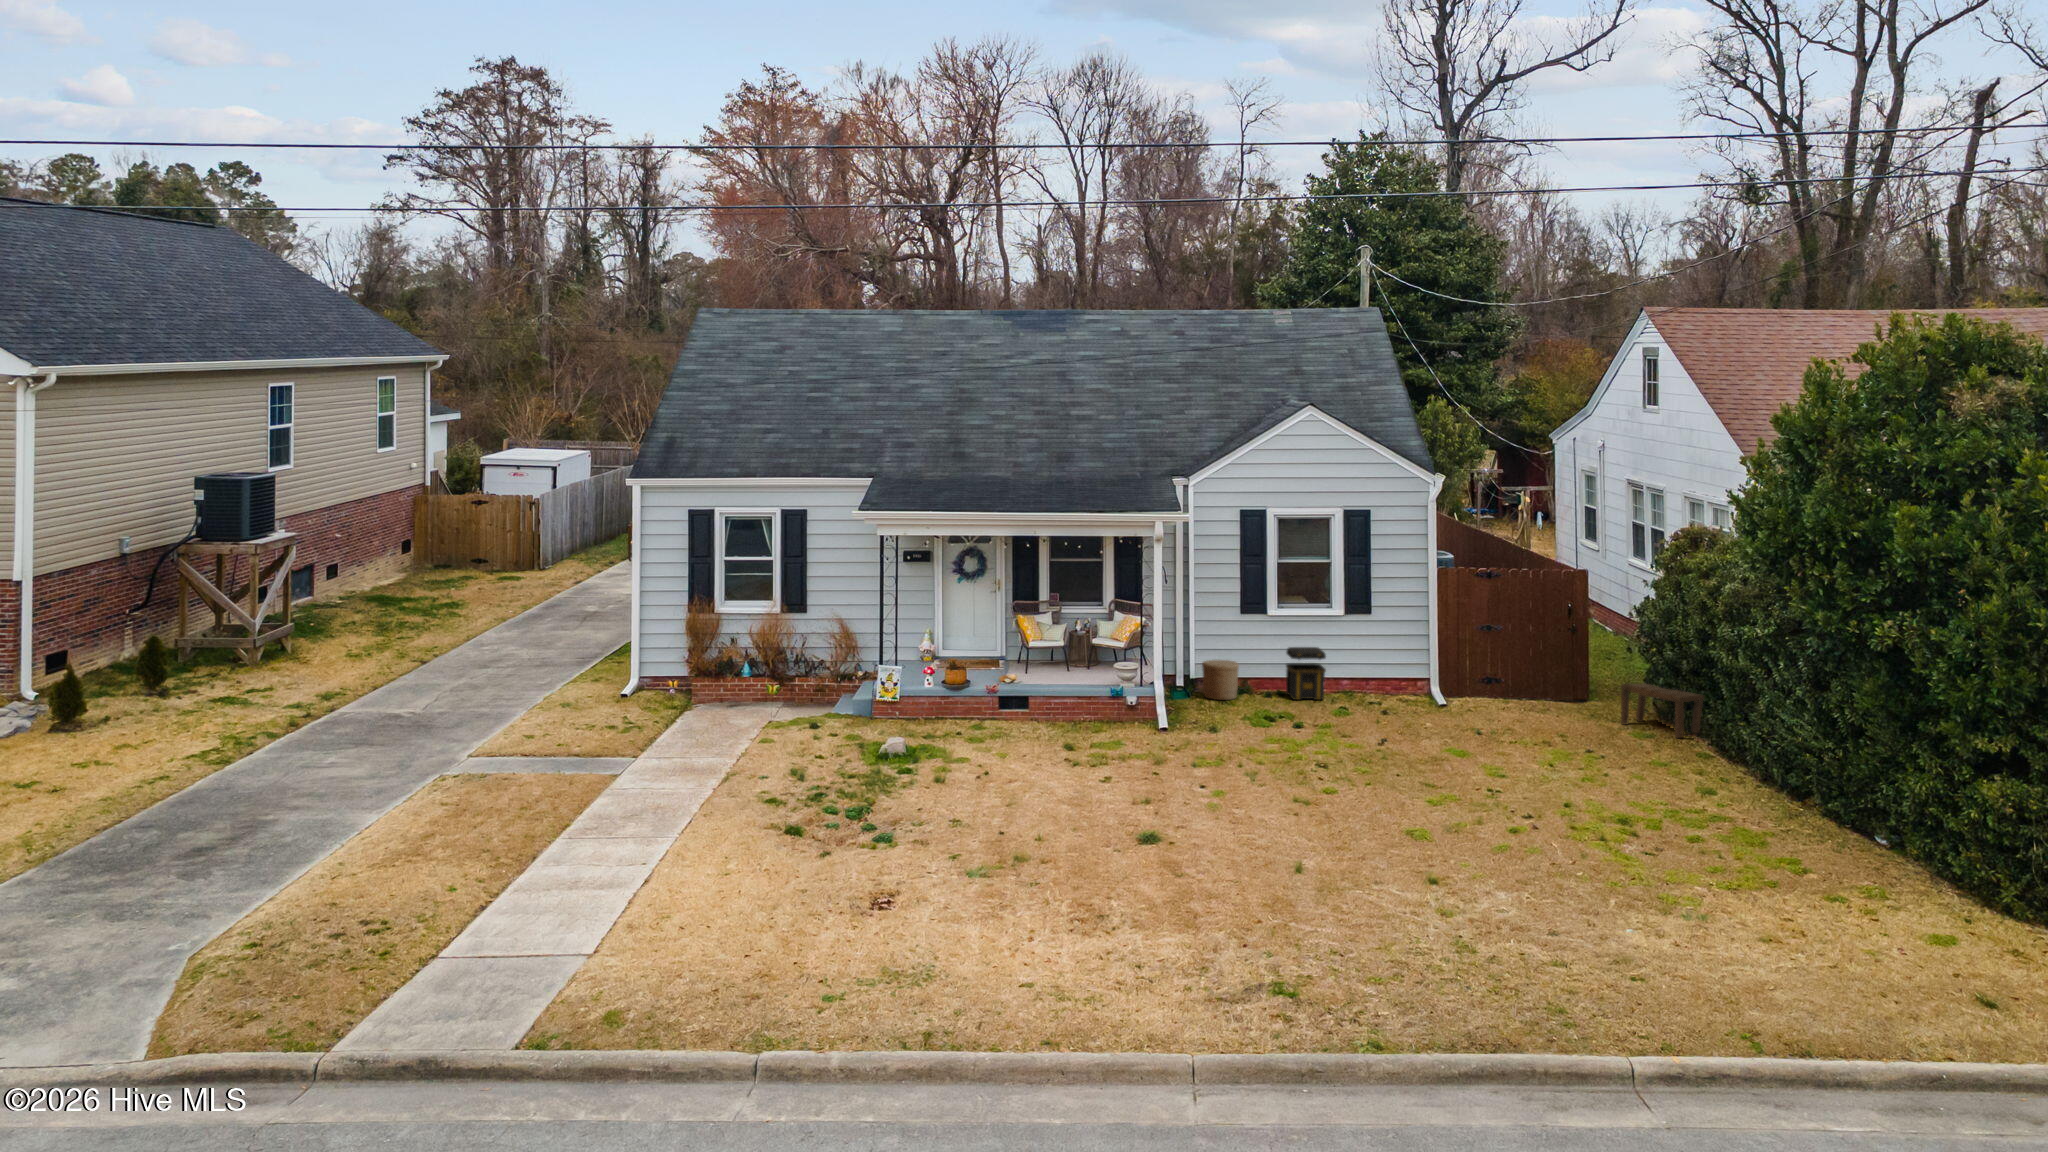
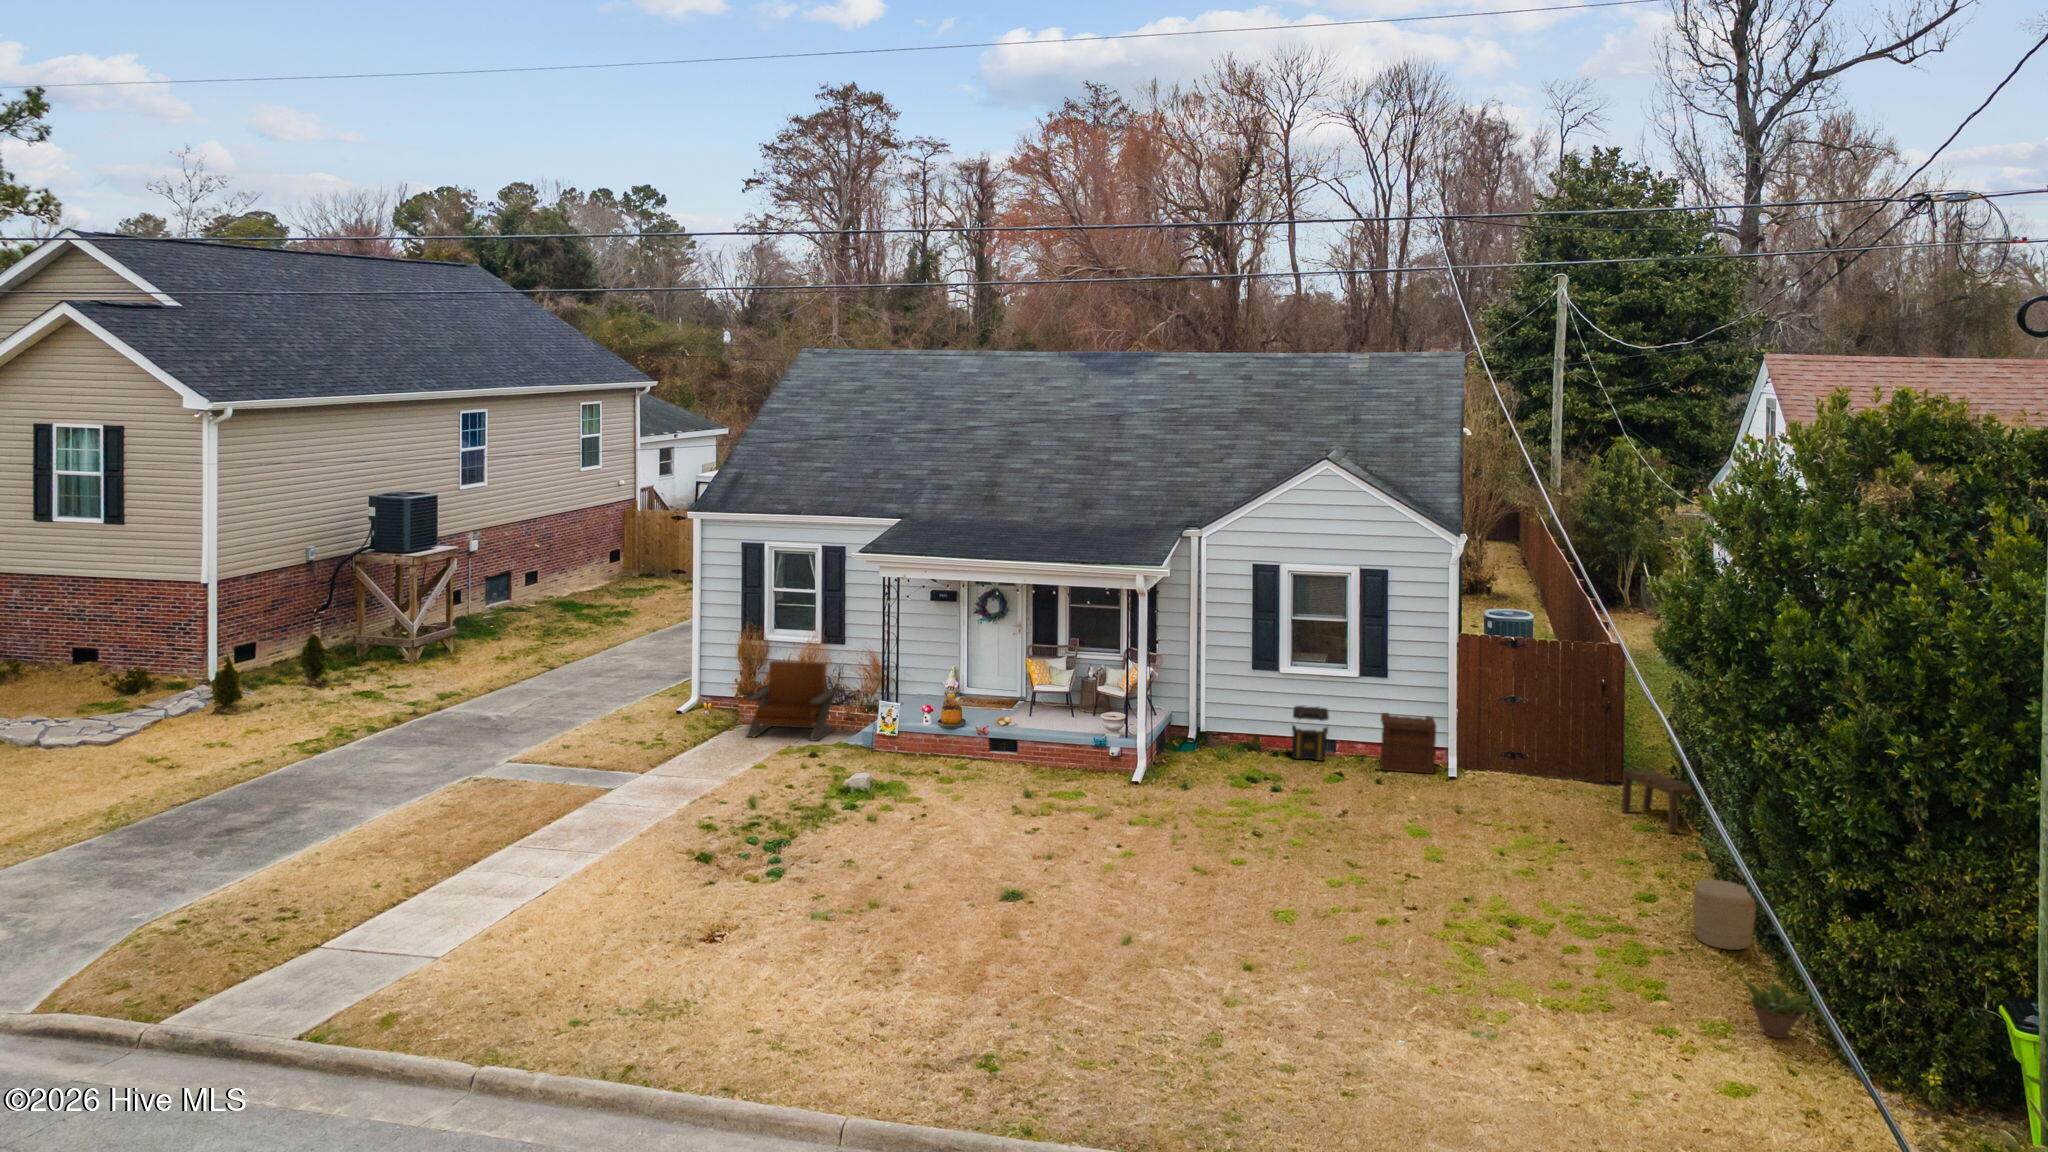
lounge chair: none [723,632,812,716] -> present [746,661,836,741]
wooden crate: none [1369,647,1433,704] -> present [1380,713,1437,774]
woven basket: present [1202,660,1239,700] -> present [1693,880,1756,950]
decorative plant: none [1872,843,1953,893] -> present [1741,979,1810,1038]

